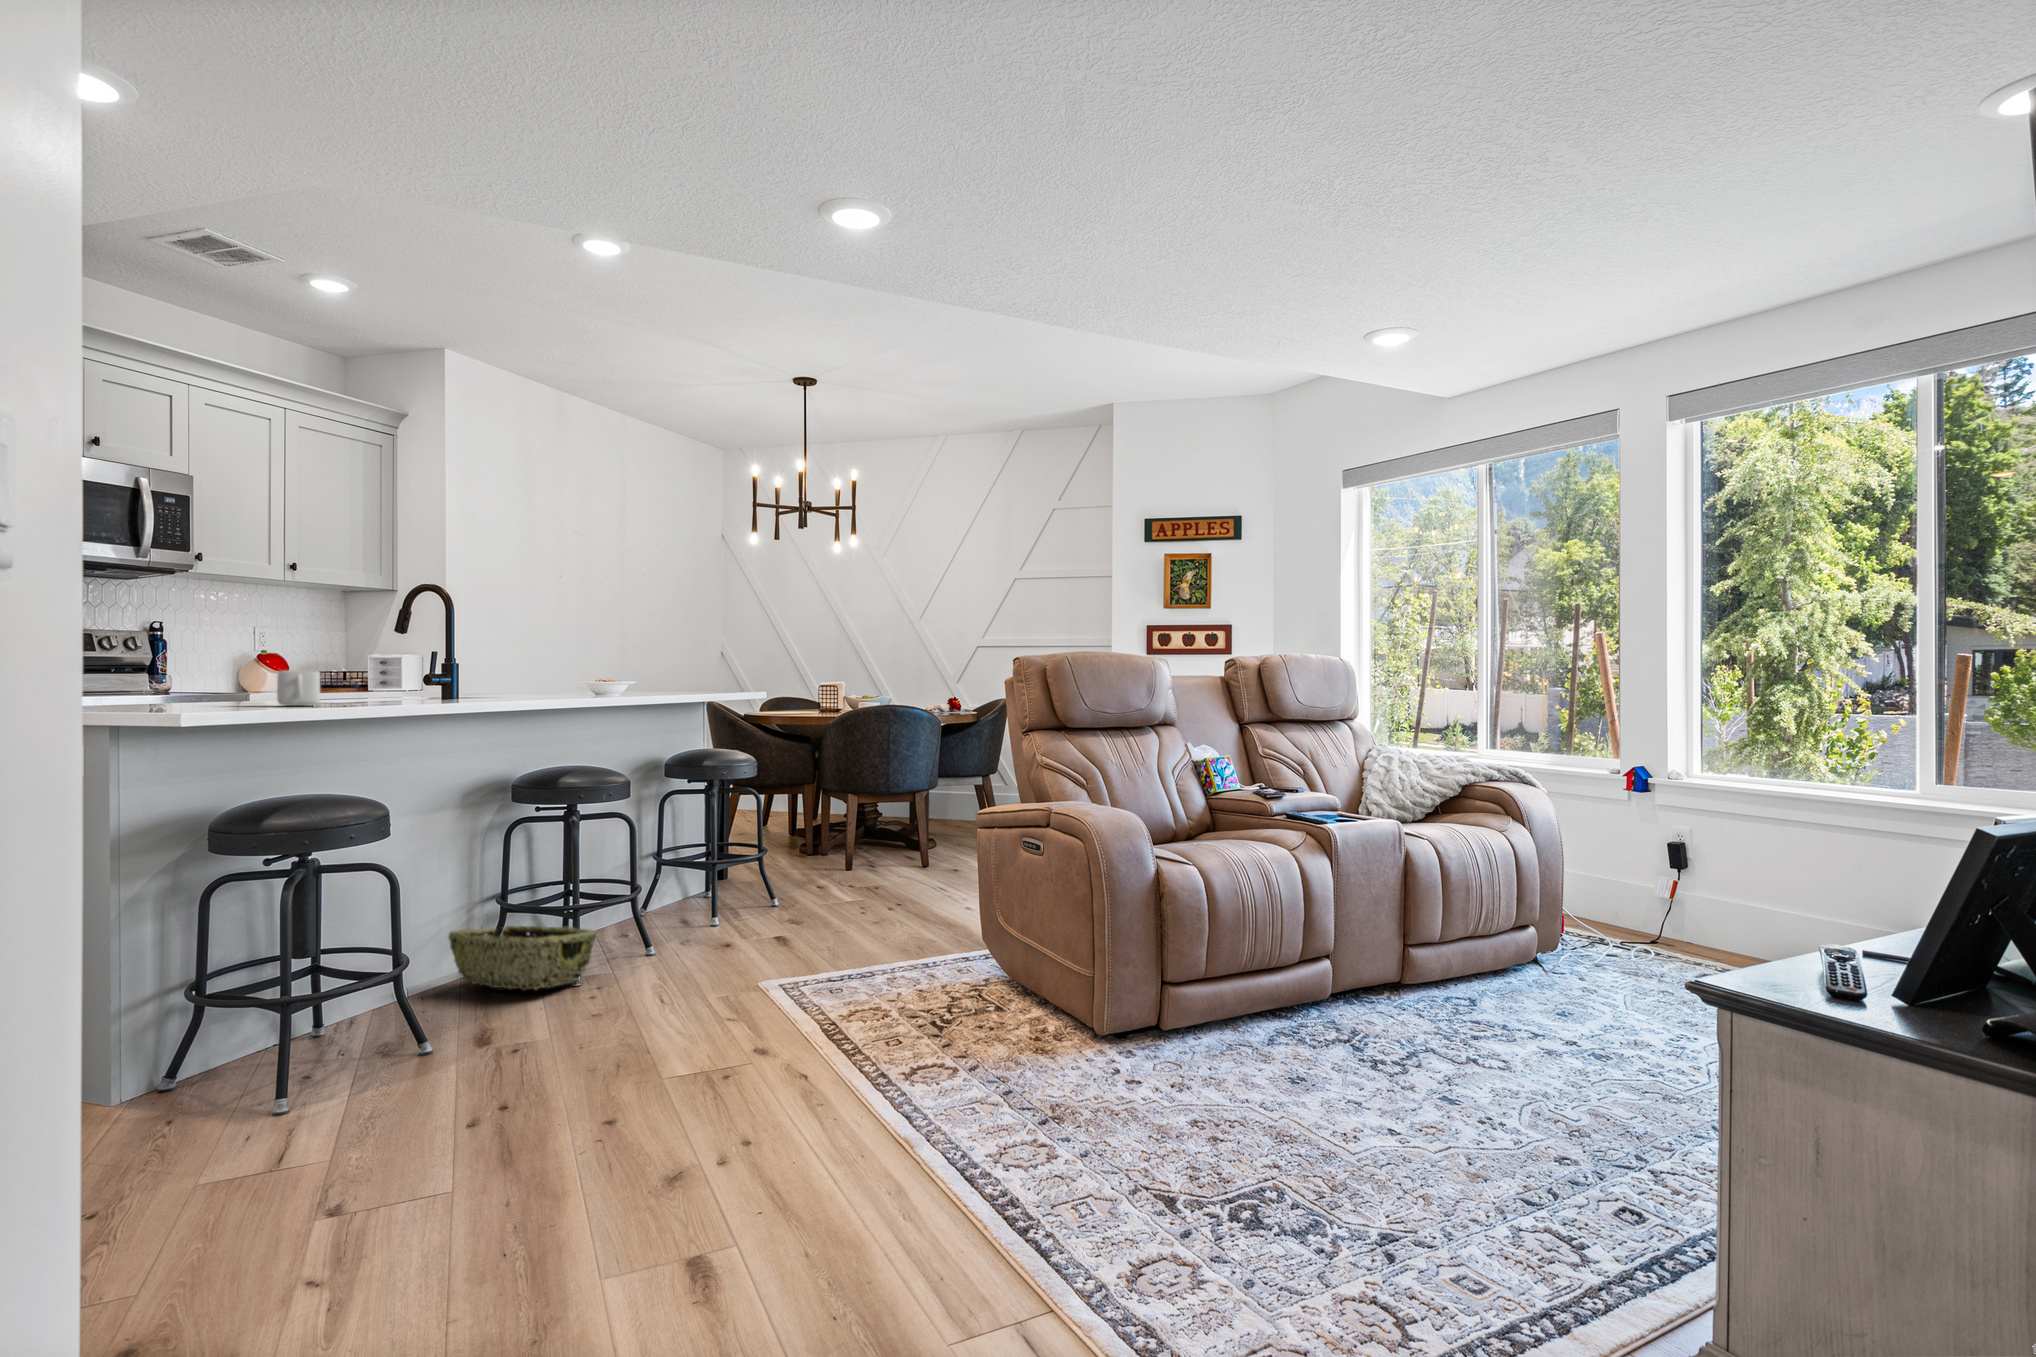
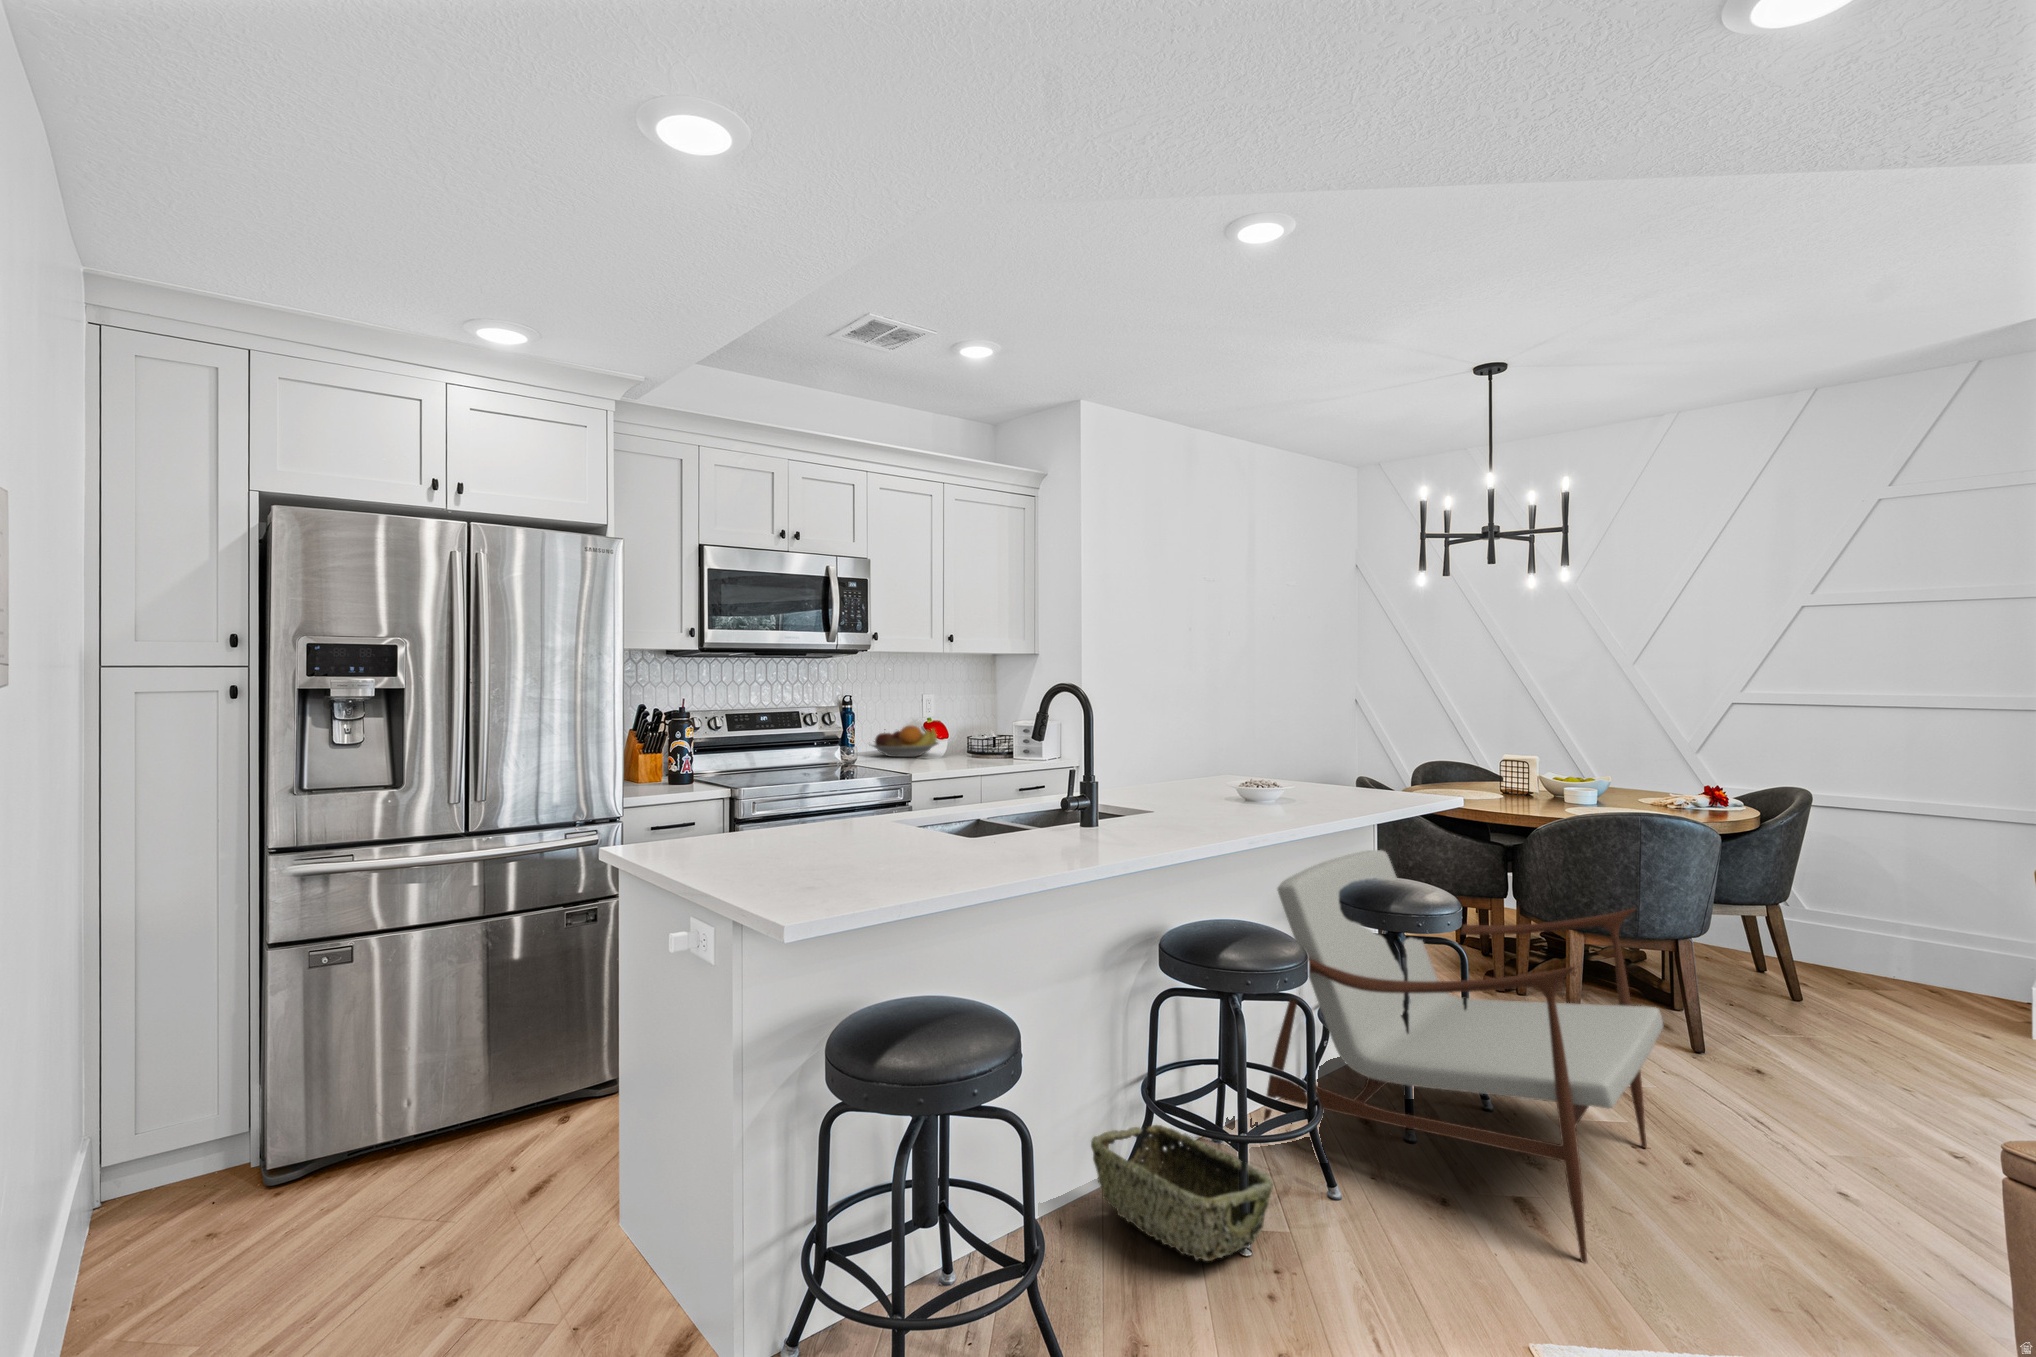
fruit bowl: none [182,657,278,689] -> present [872,726,938,757]
mug: present [277,671,320,706] -> none [912,816,955,864]
armchair: none [600,732,876,953] -> present [1264,850,1663,1264]

